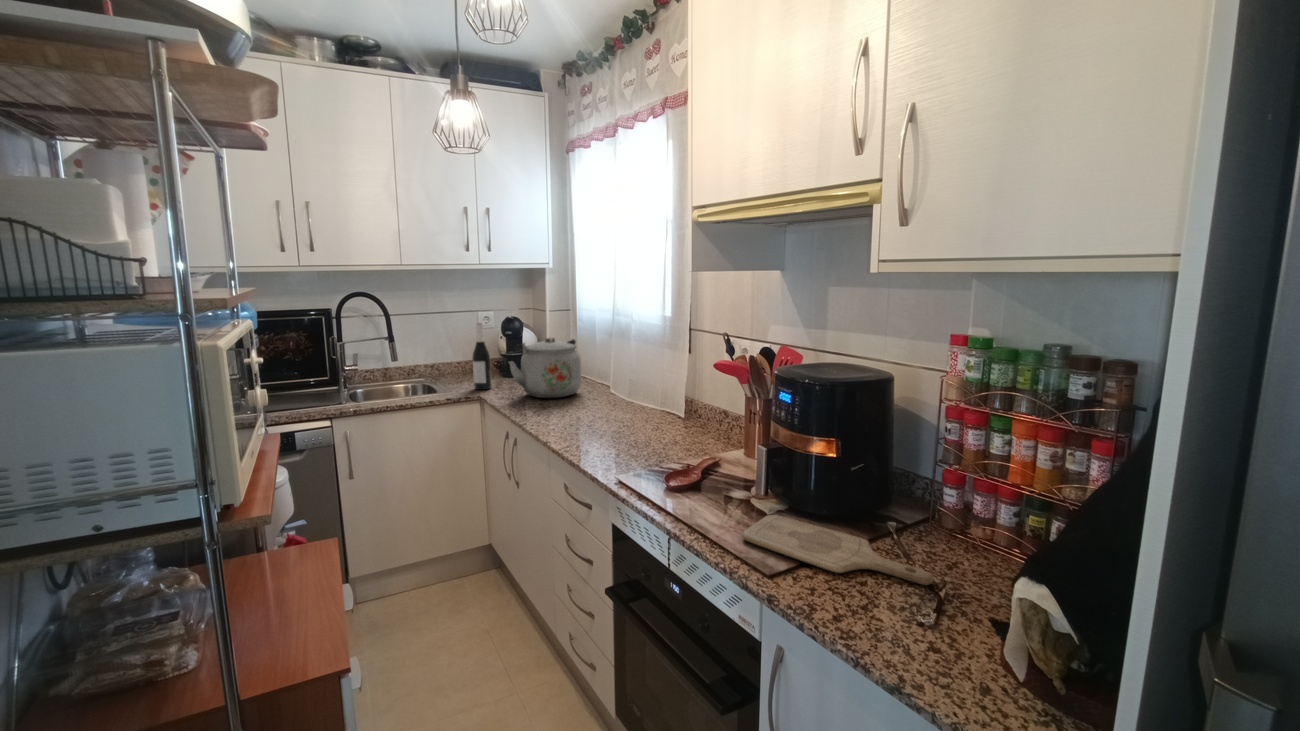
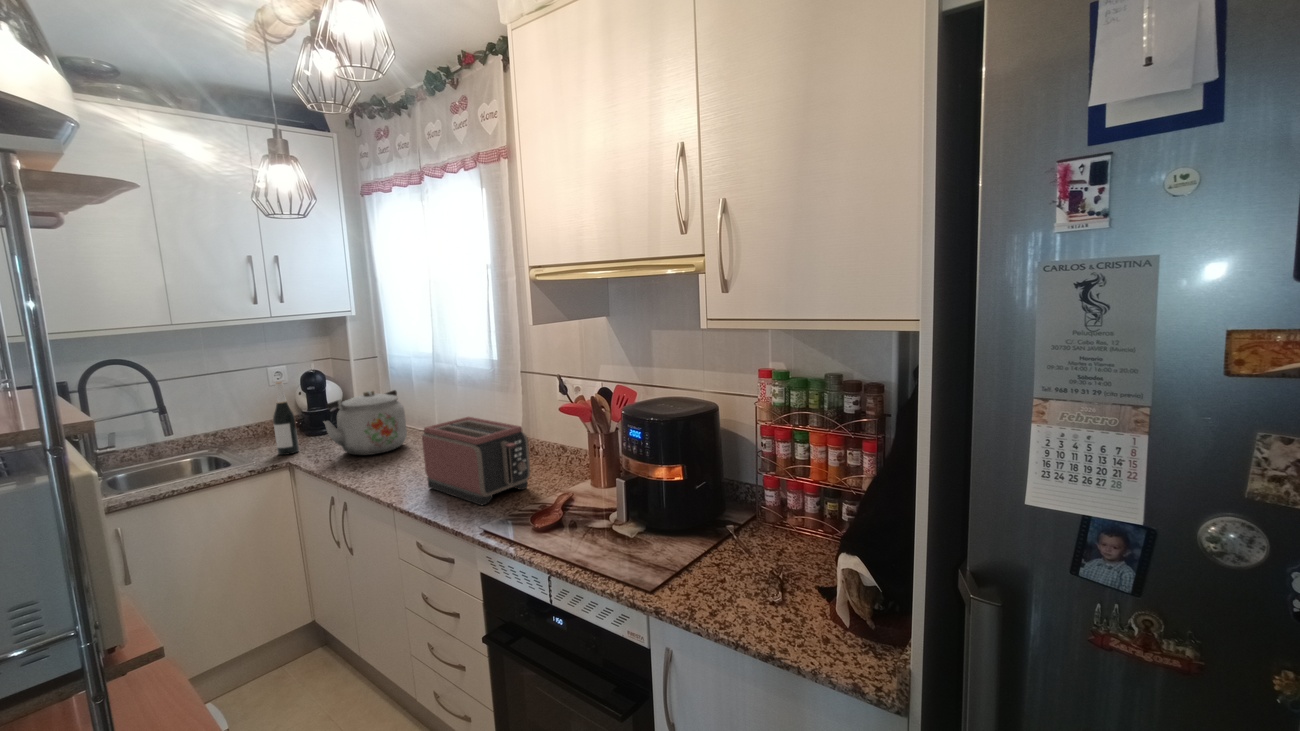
toaster: none [581,368,680,457] -> present [422,417,530,505]
cutting board: present [742,515,934,585] -> none [616,537,772,576]

